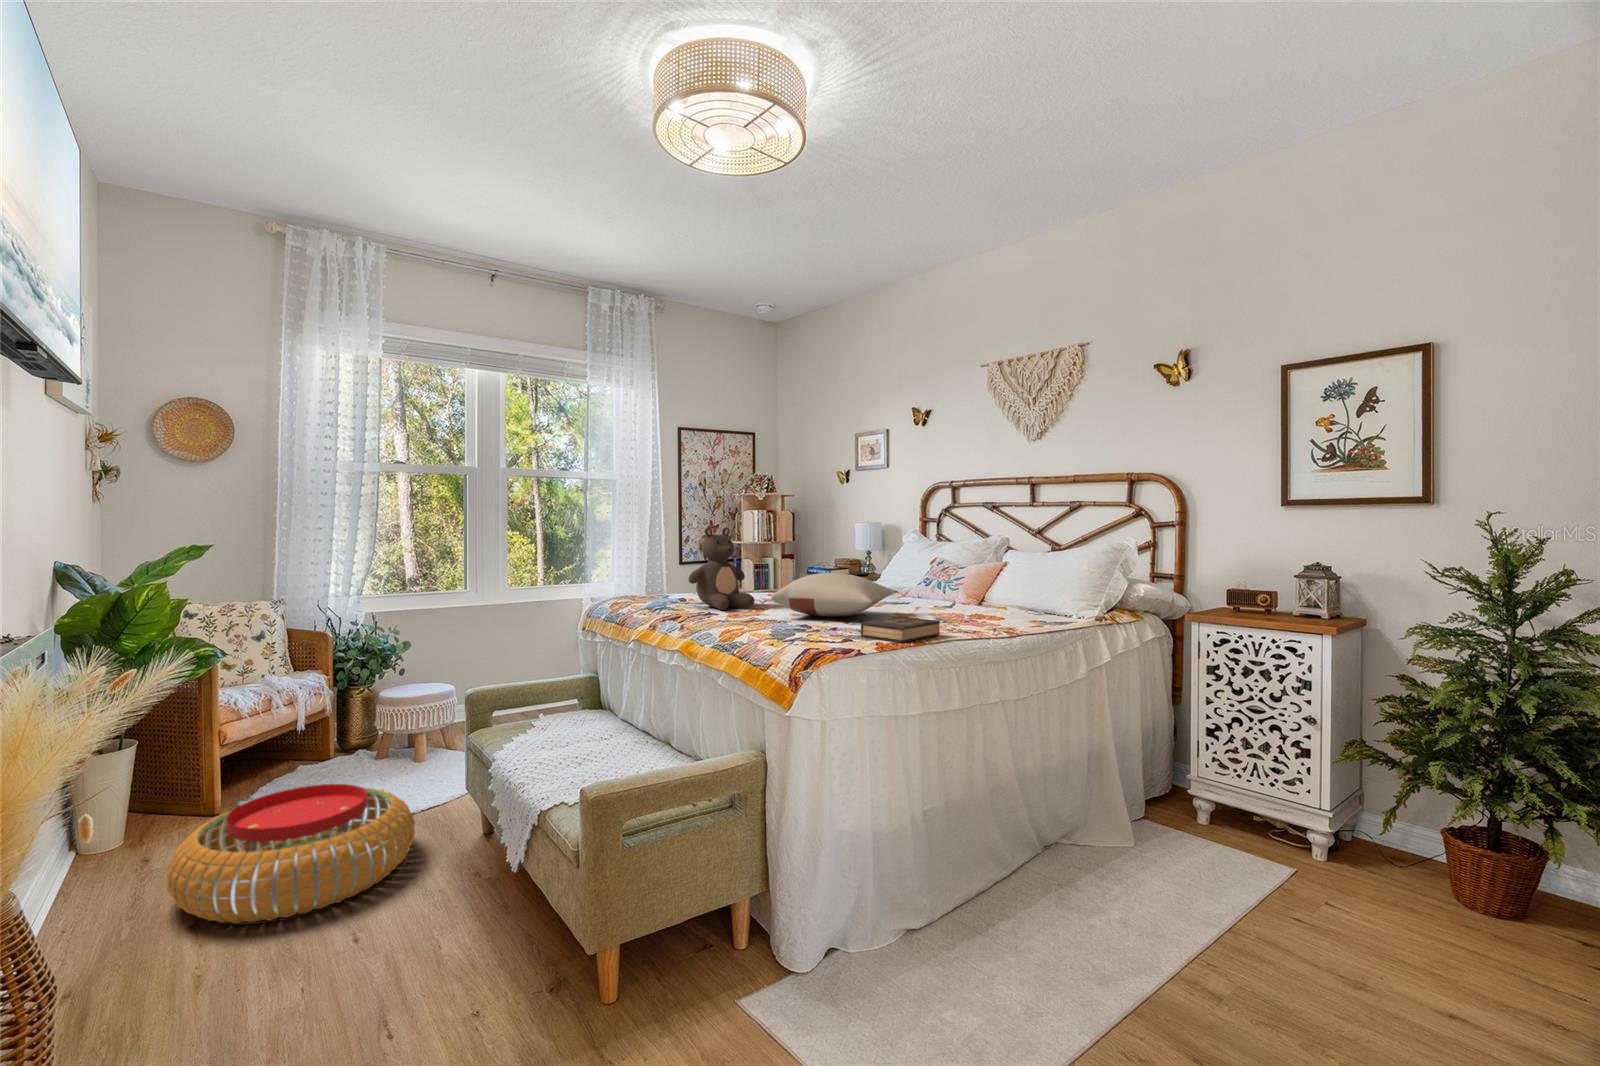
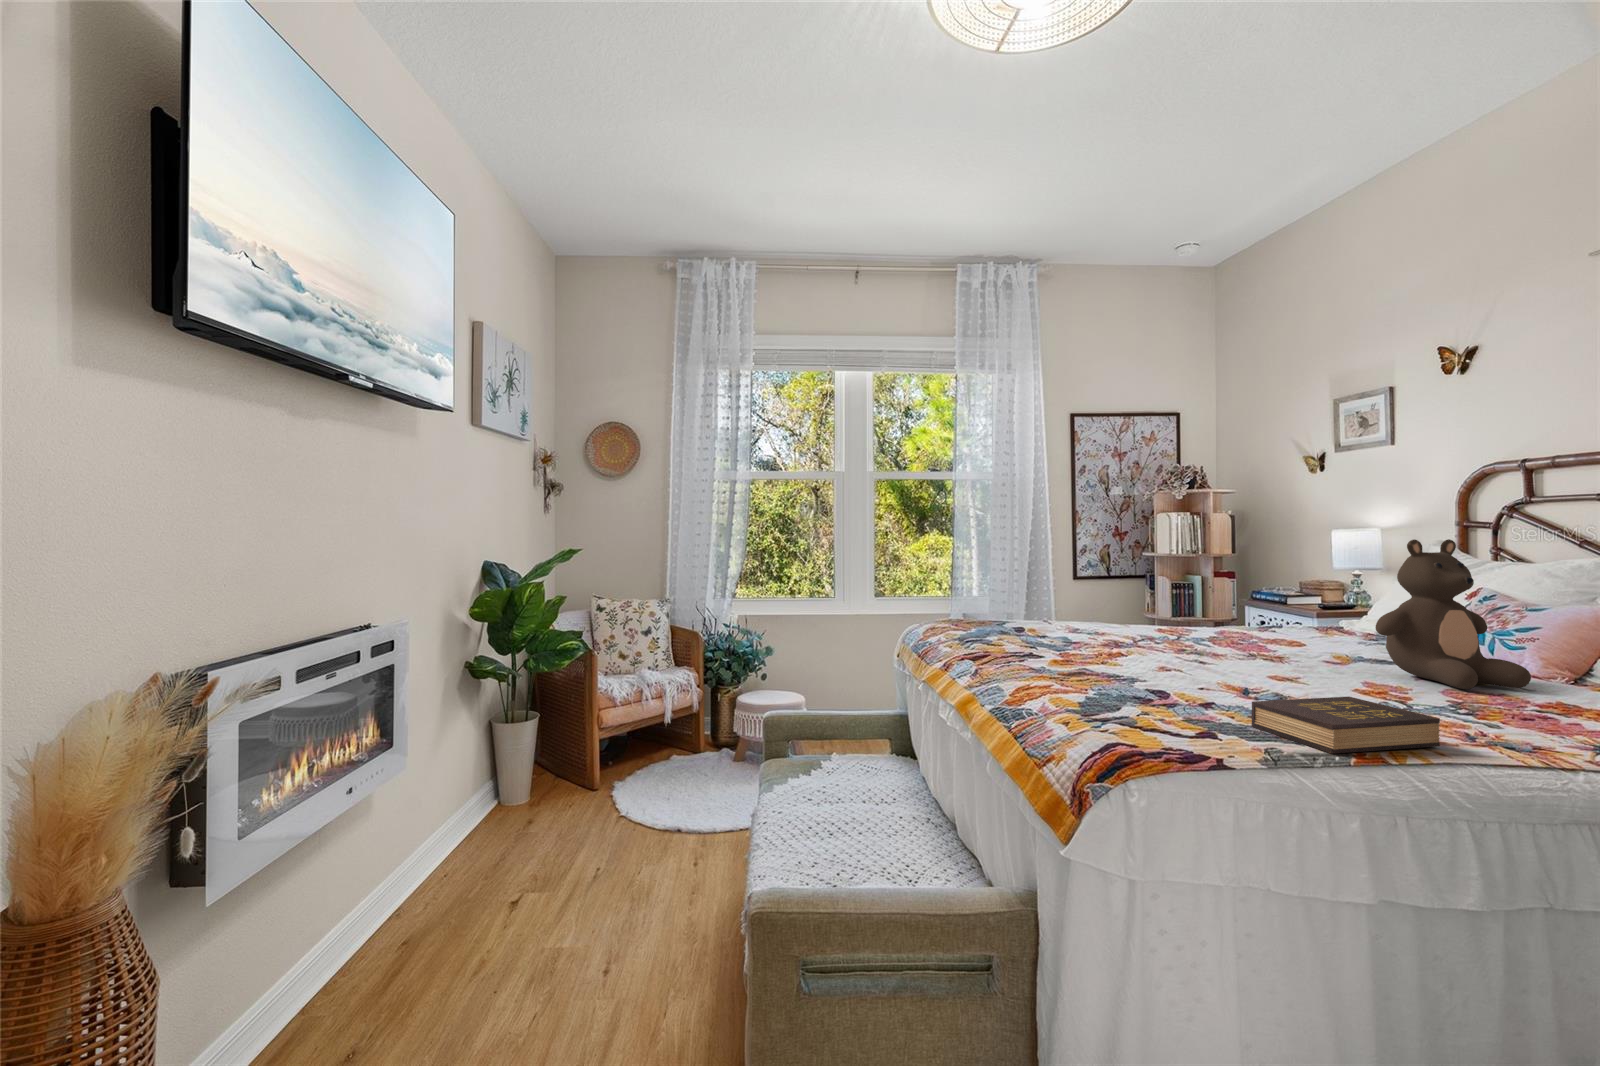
teddy bear: present [688,527,755,610] -> present [1375,539,1531,689]
pillow: present [771,573,894,617] -> none [1118,606,1361,678]
pouf: present [167,784,415,923] -> none [498,785,706,921]

